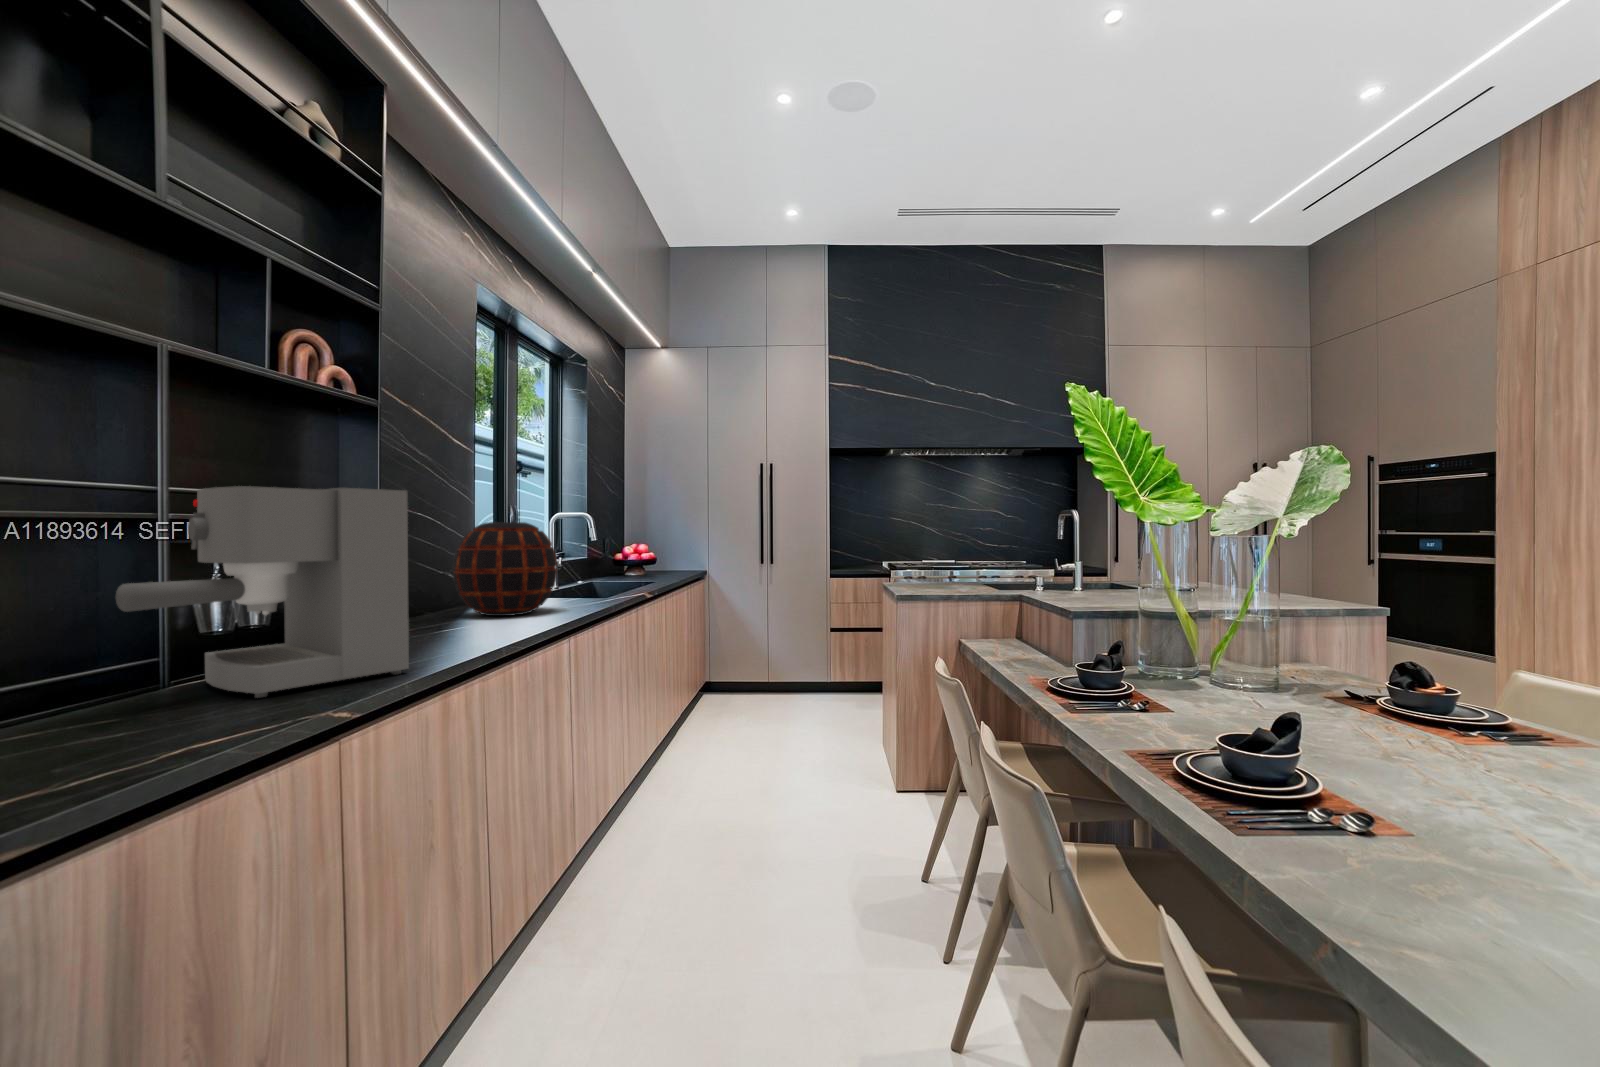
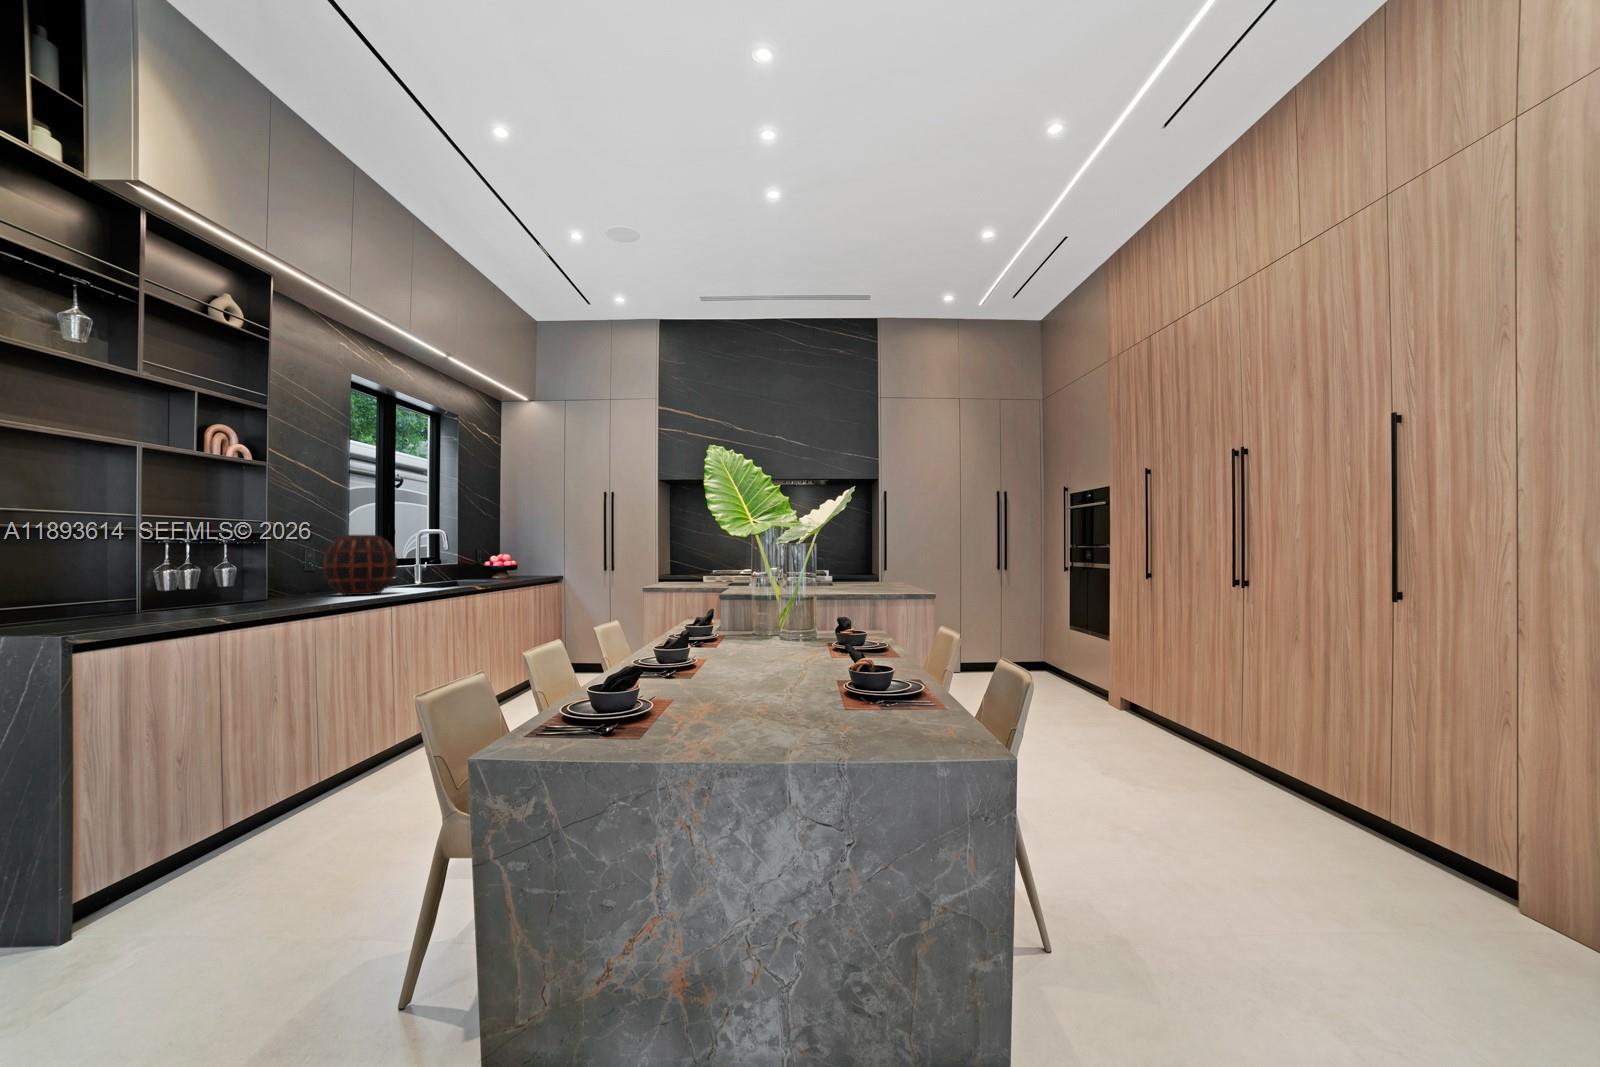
coffee maker: present [116,486,409,698] -> none [120,515,270,615]

